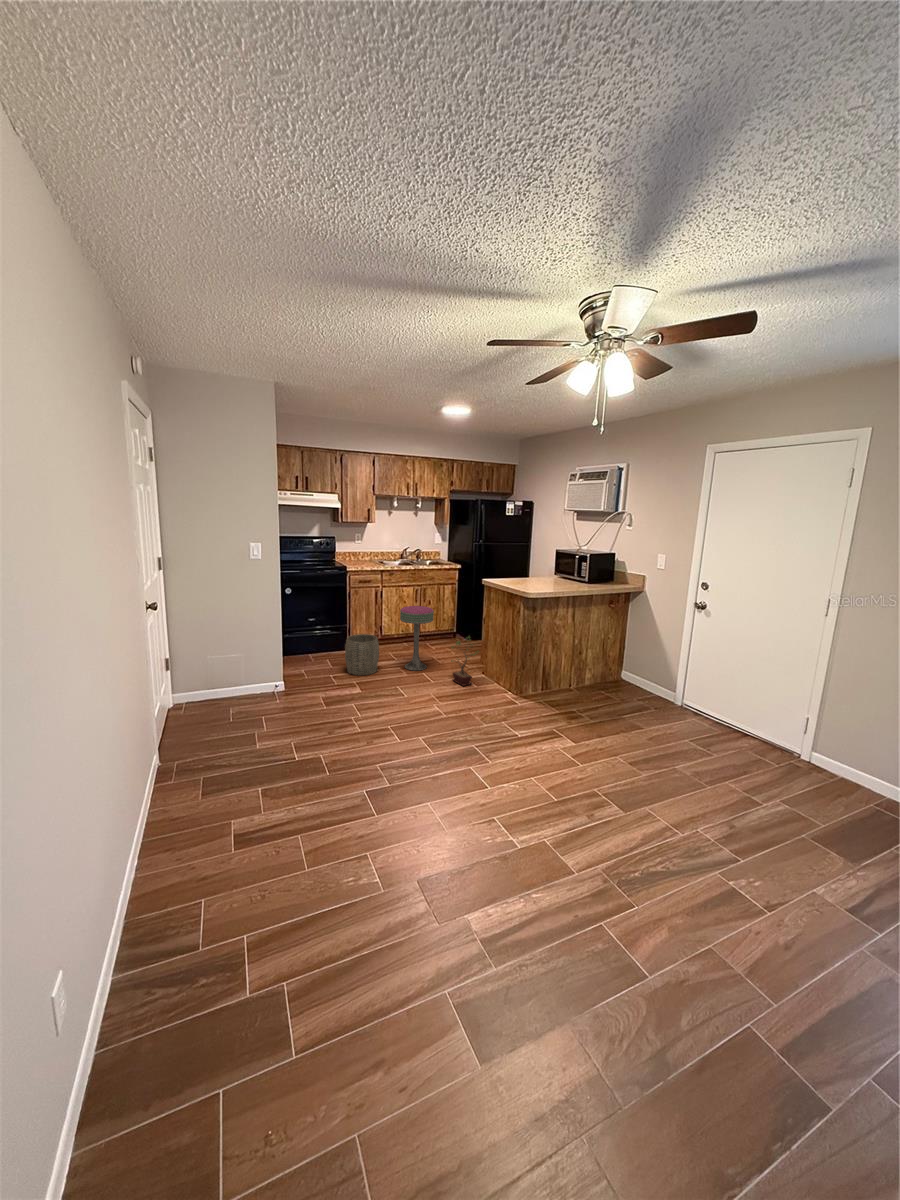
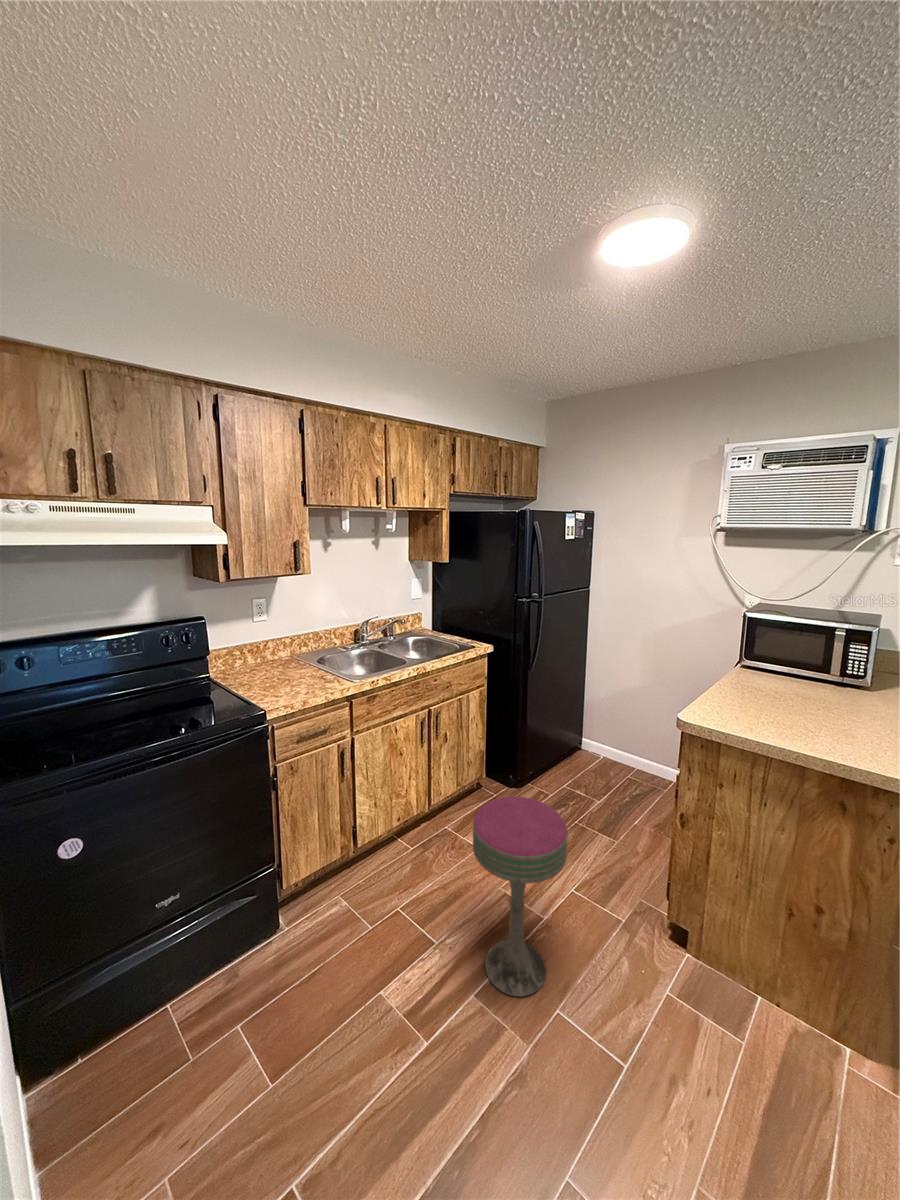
woven basket: present [345,634,379,675] -> none [333,932,443,1126]
potted plant: present [451,637,478,686] -> none [645,894,806,1048]

